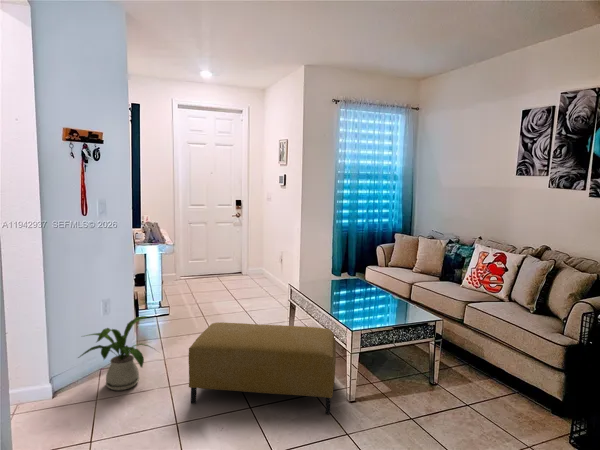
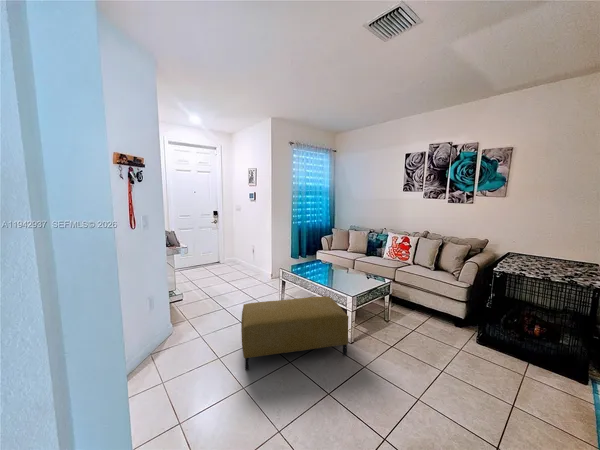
house plant: present [78,316,150,390] -> none [136,308,208,373]

